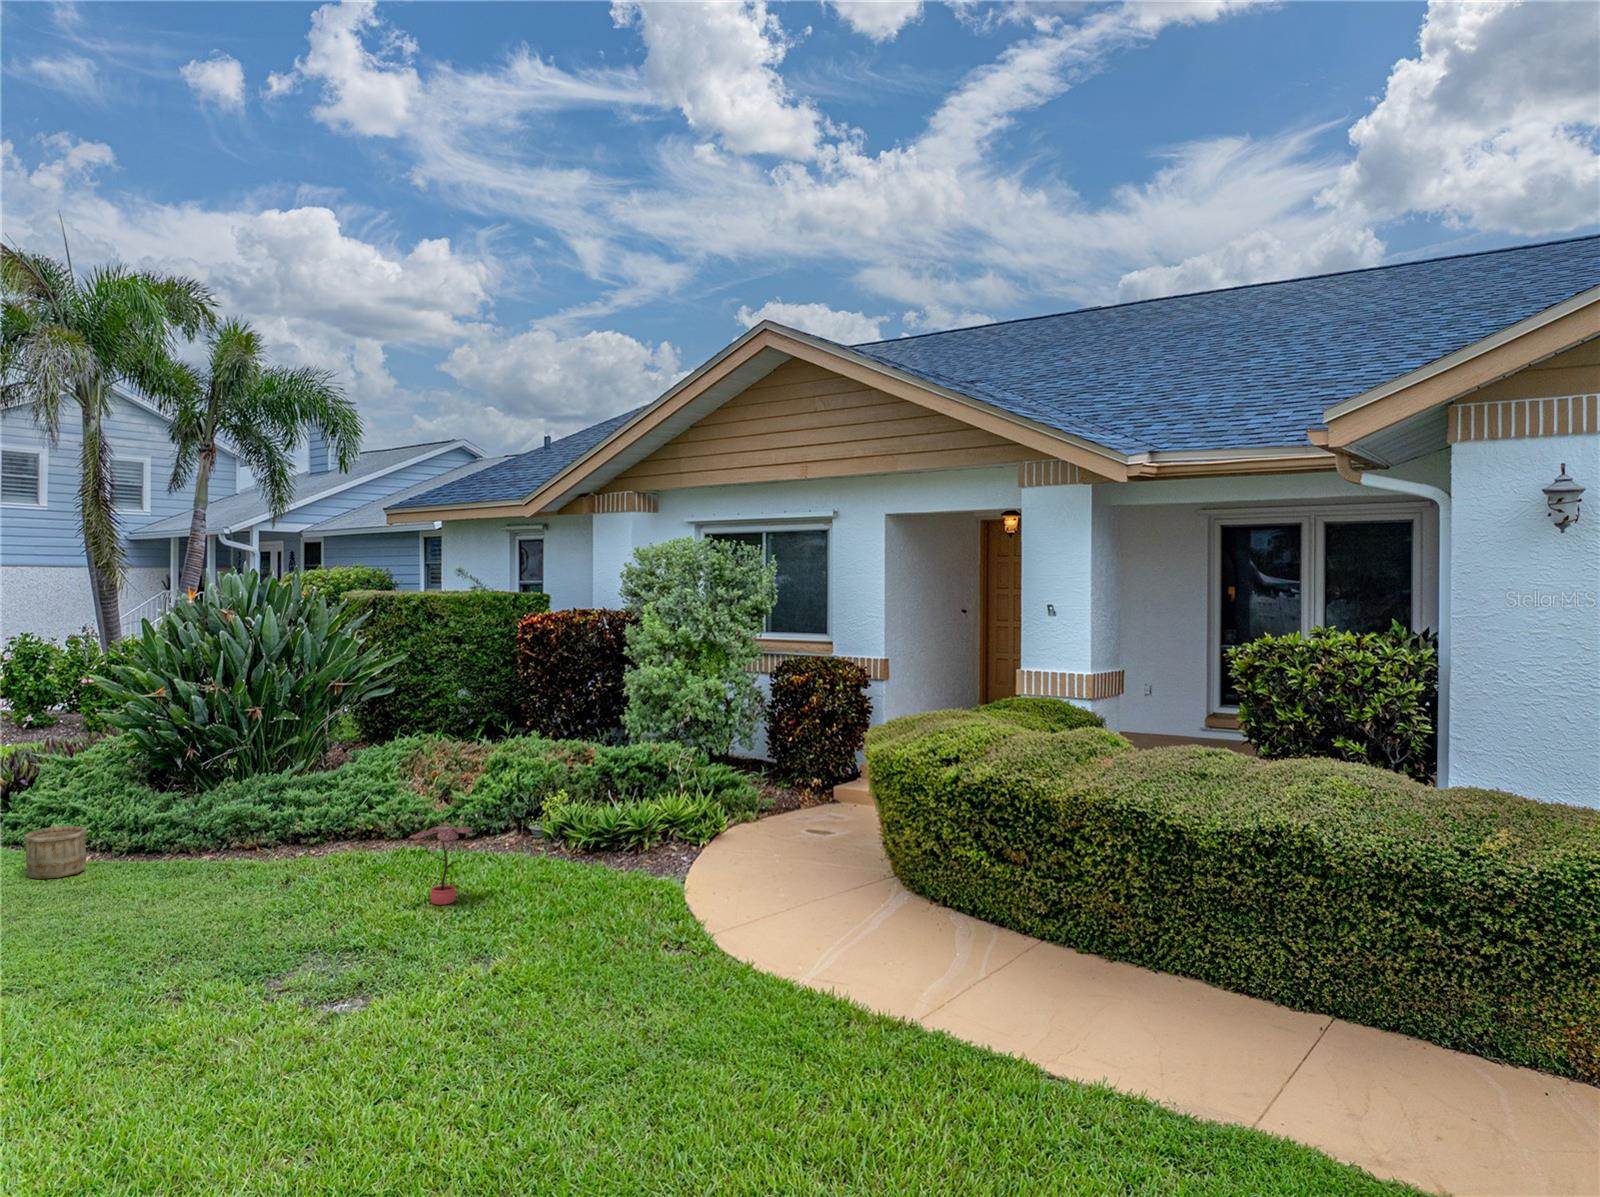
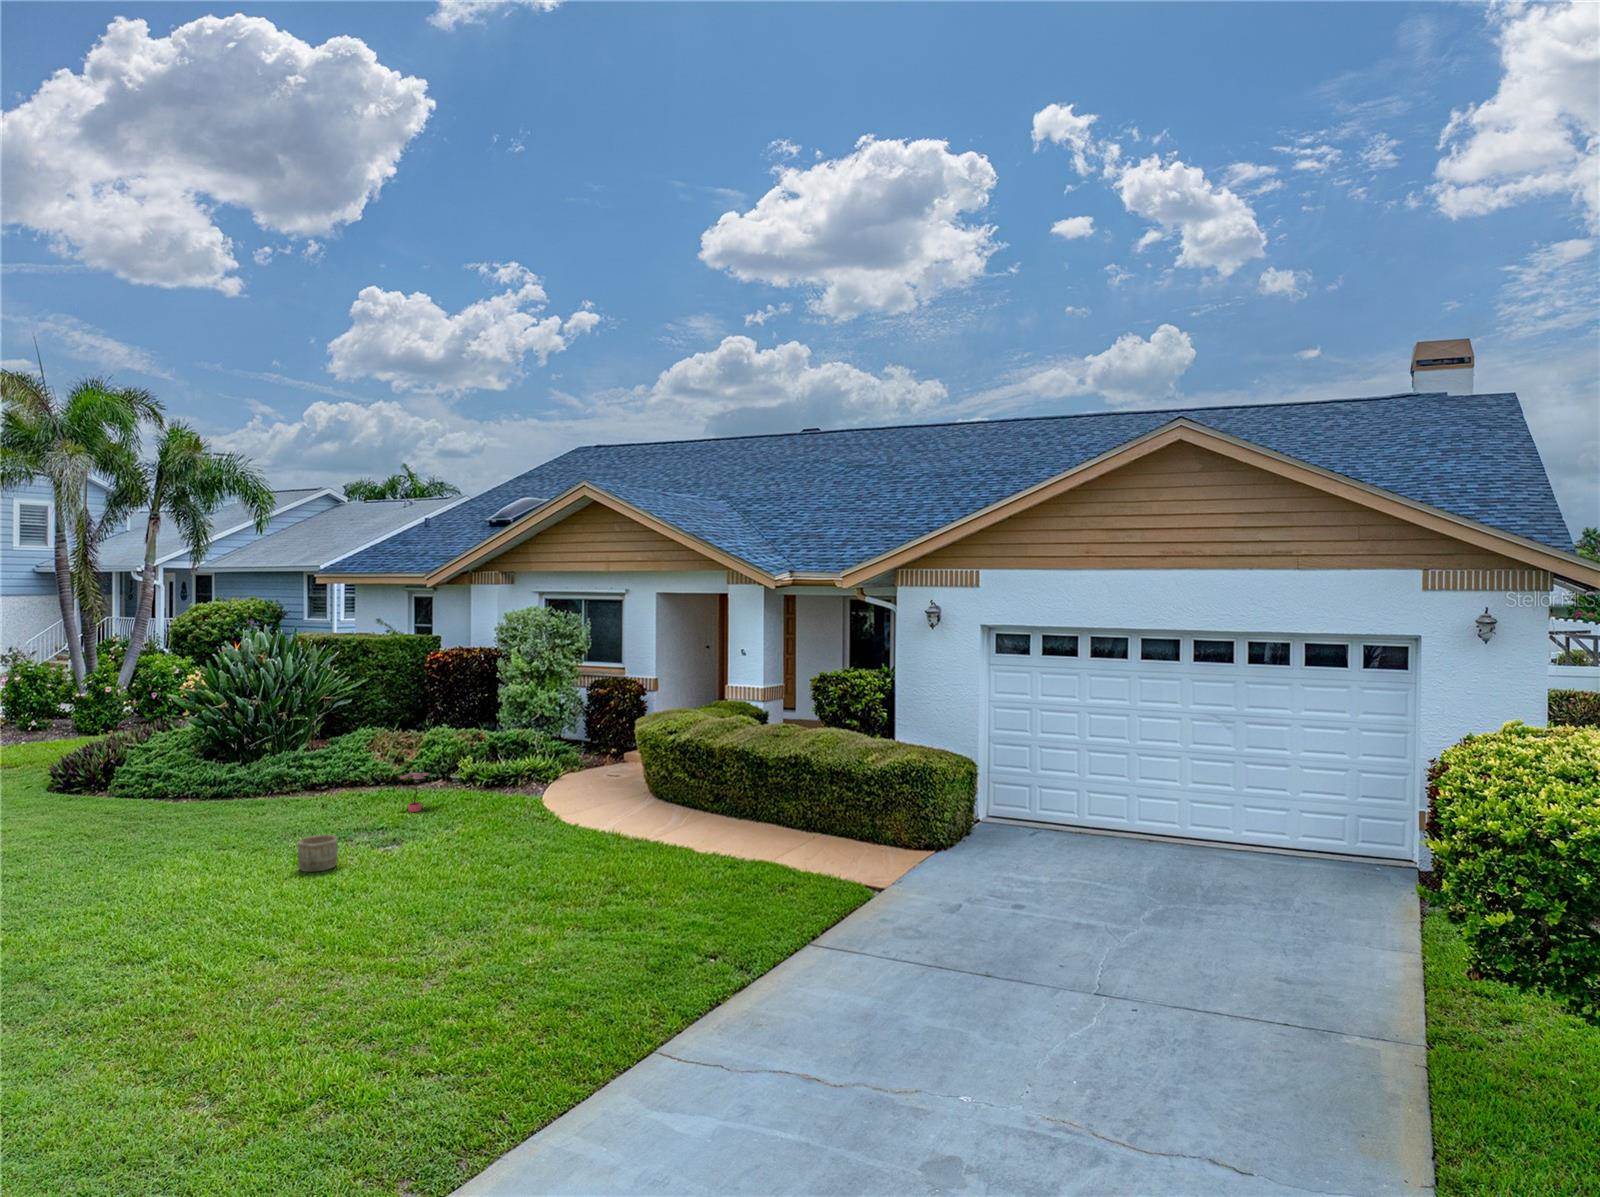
wooden bucket: present [24,826,87,879] -> present [297,835,338,872]

